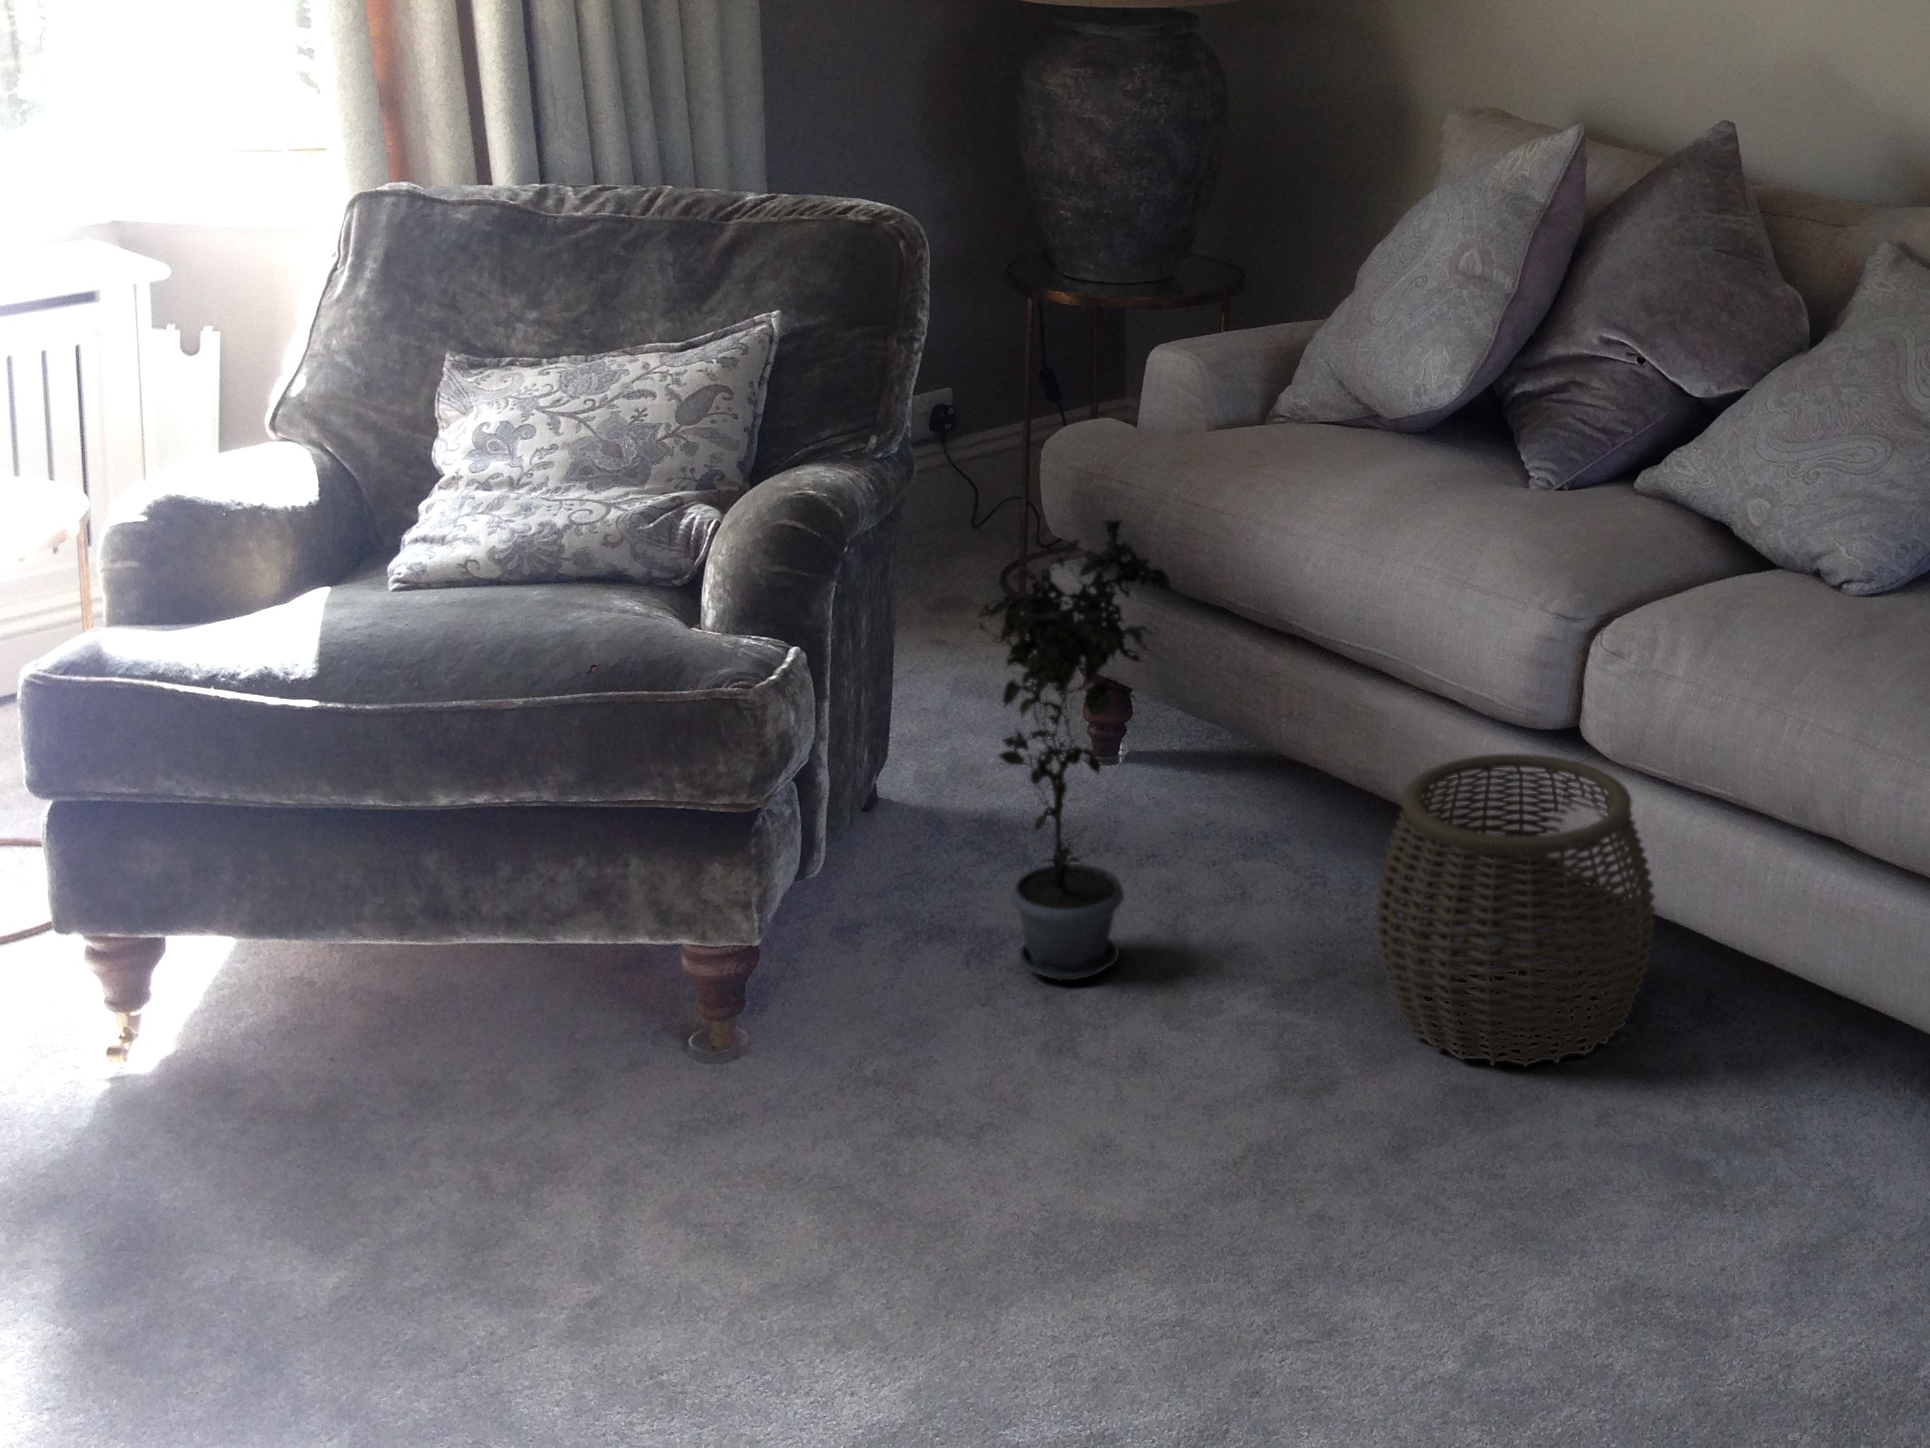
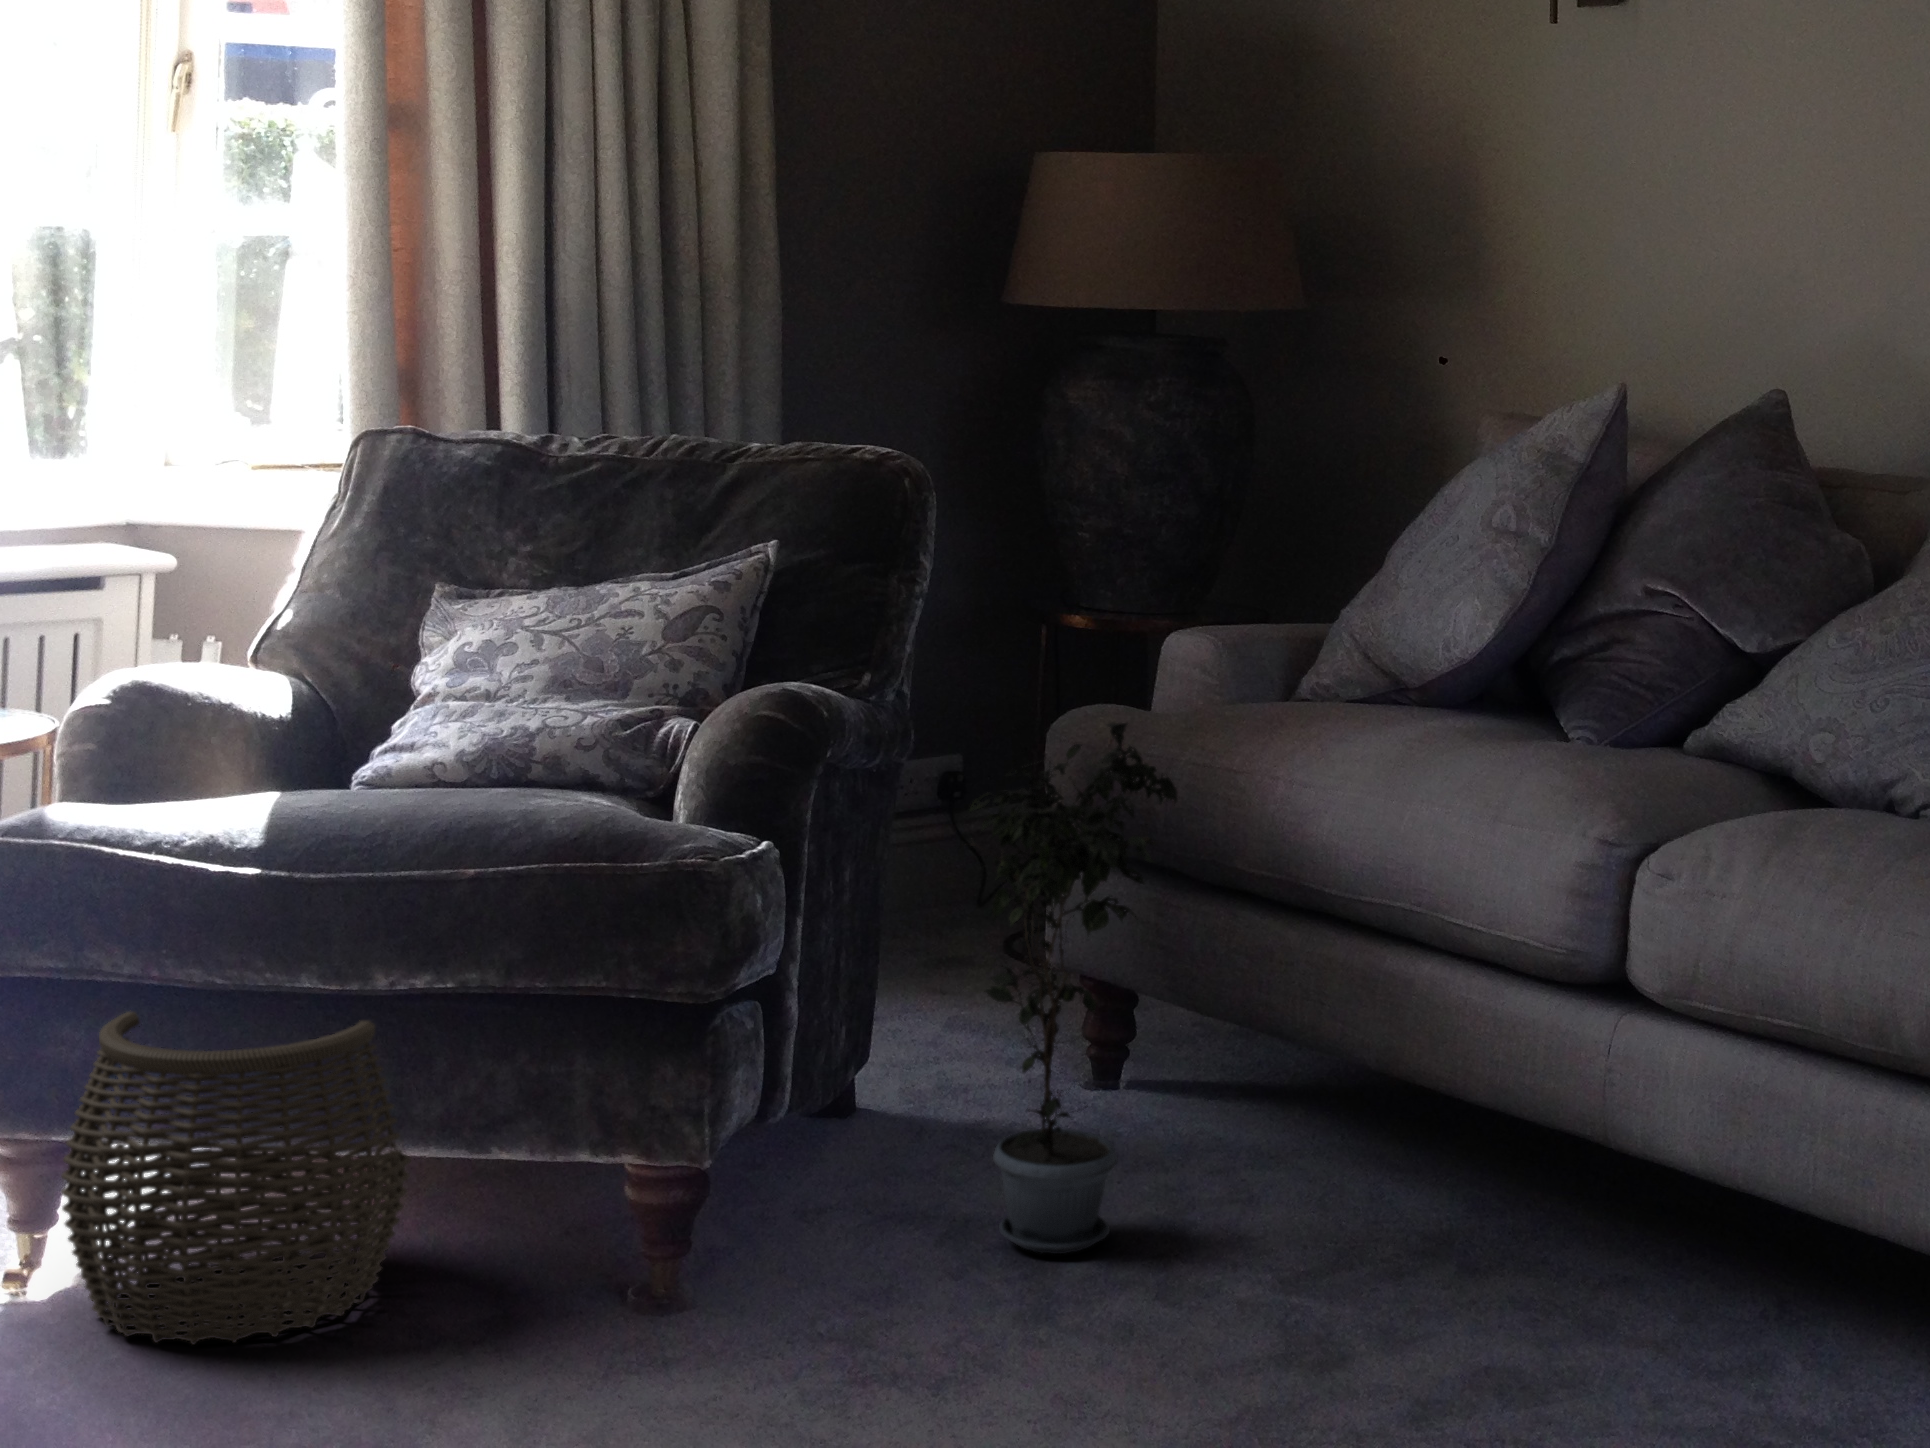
woven basket: present [1376,754,1655,1066] -> present [61,1012,411,1345]

